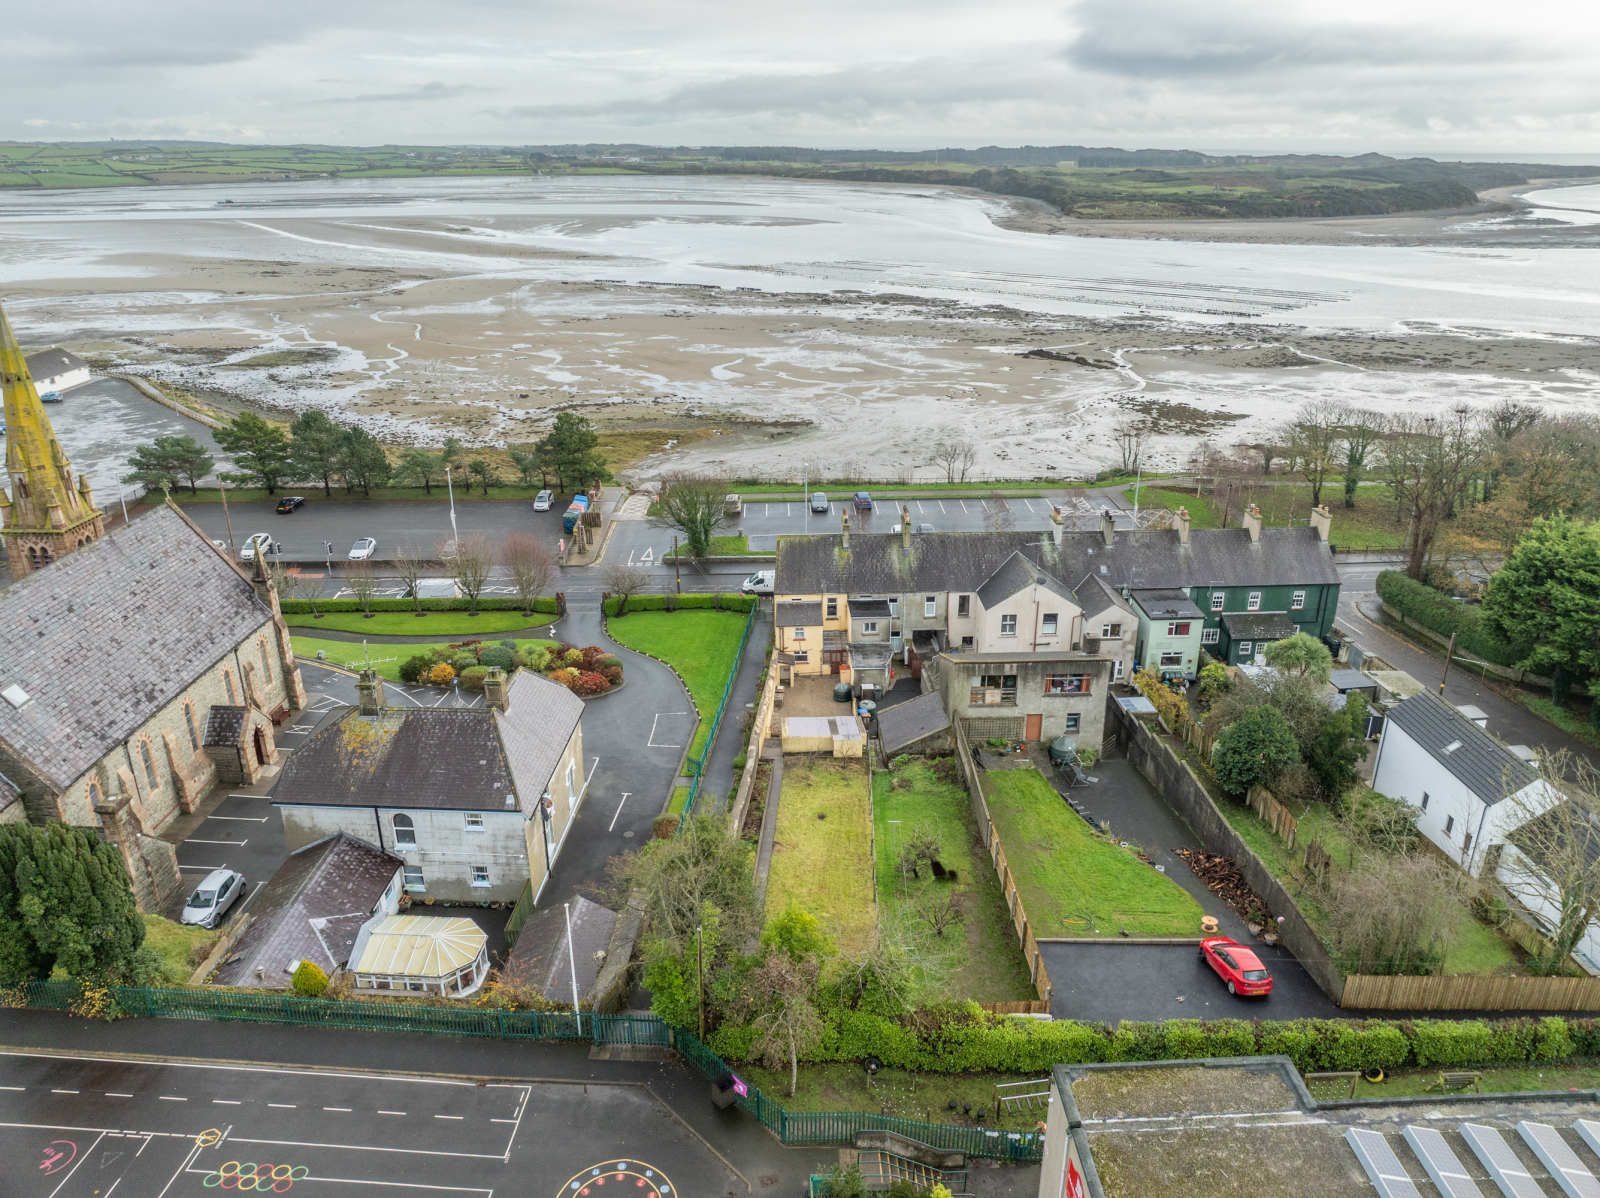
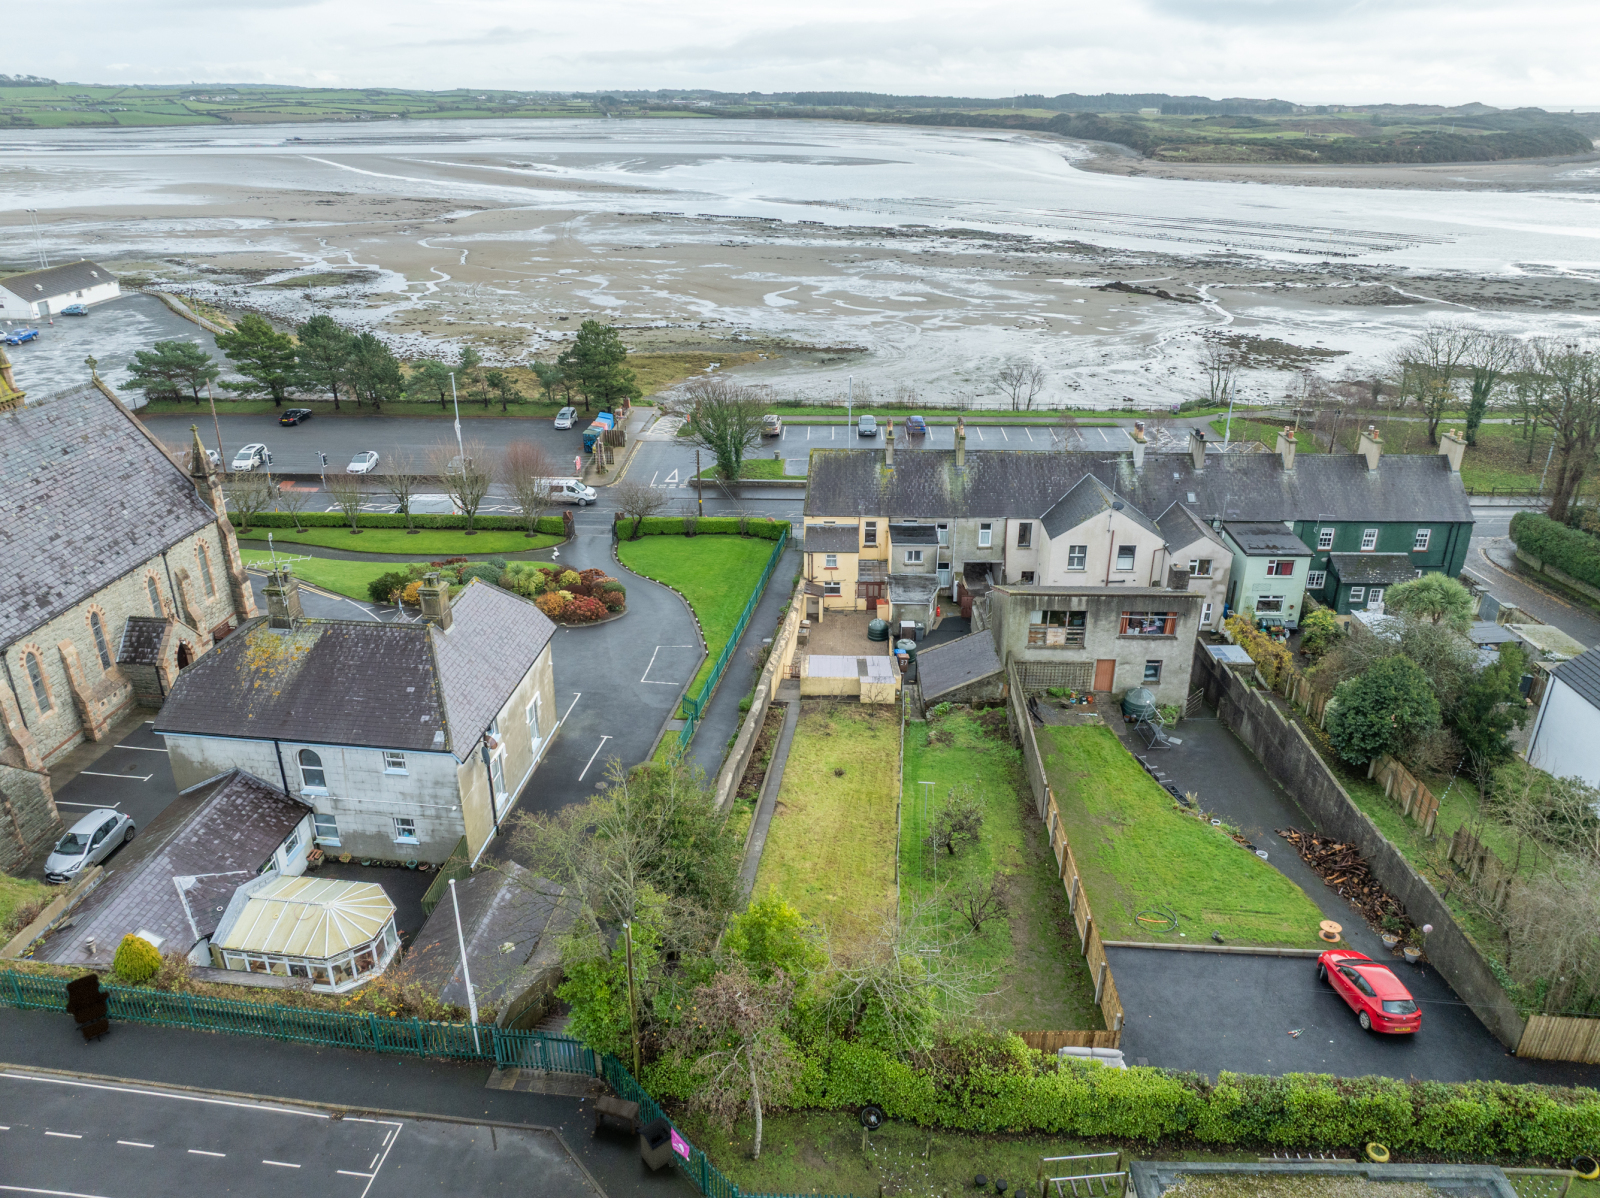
lounge chair: present [931,858,958,880] -> present [65,973,110,1041]
bench: none [674,1060,708,1087] -> present [594,1096,640,1135]

